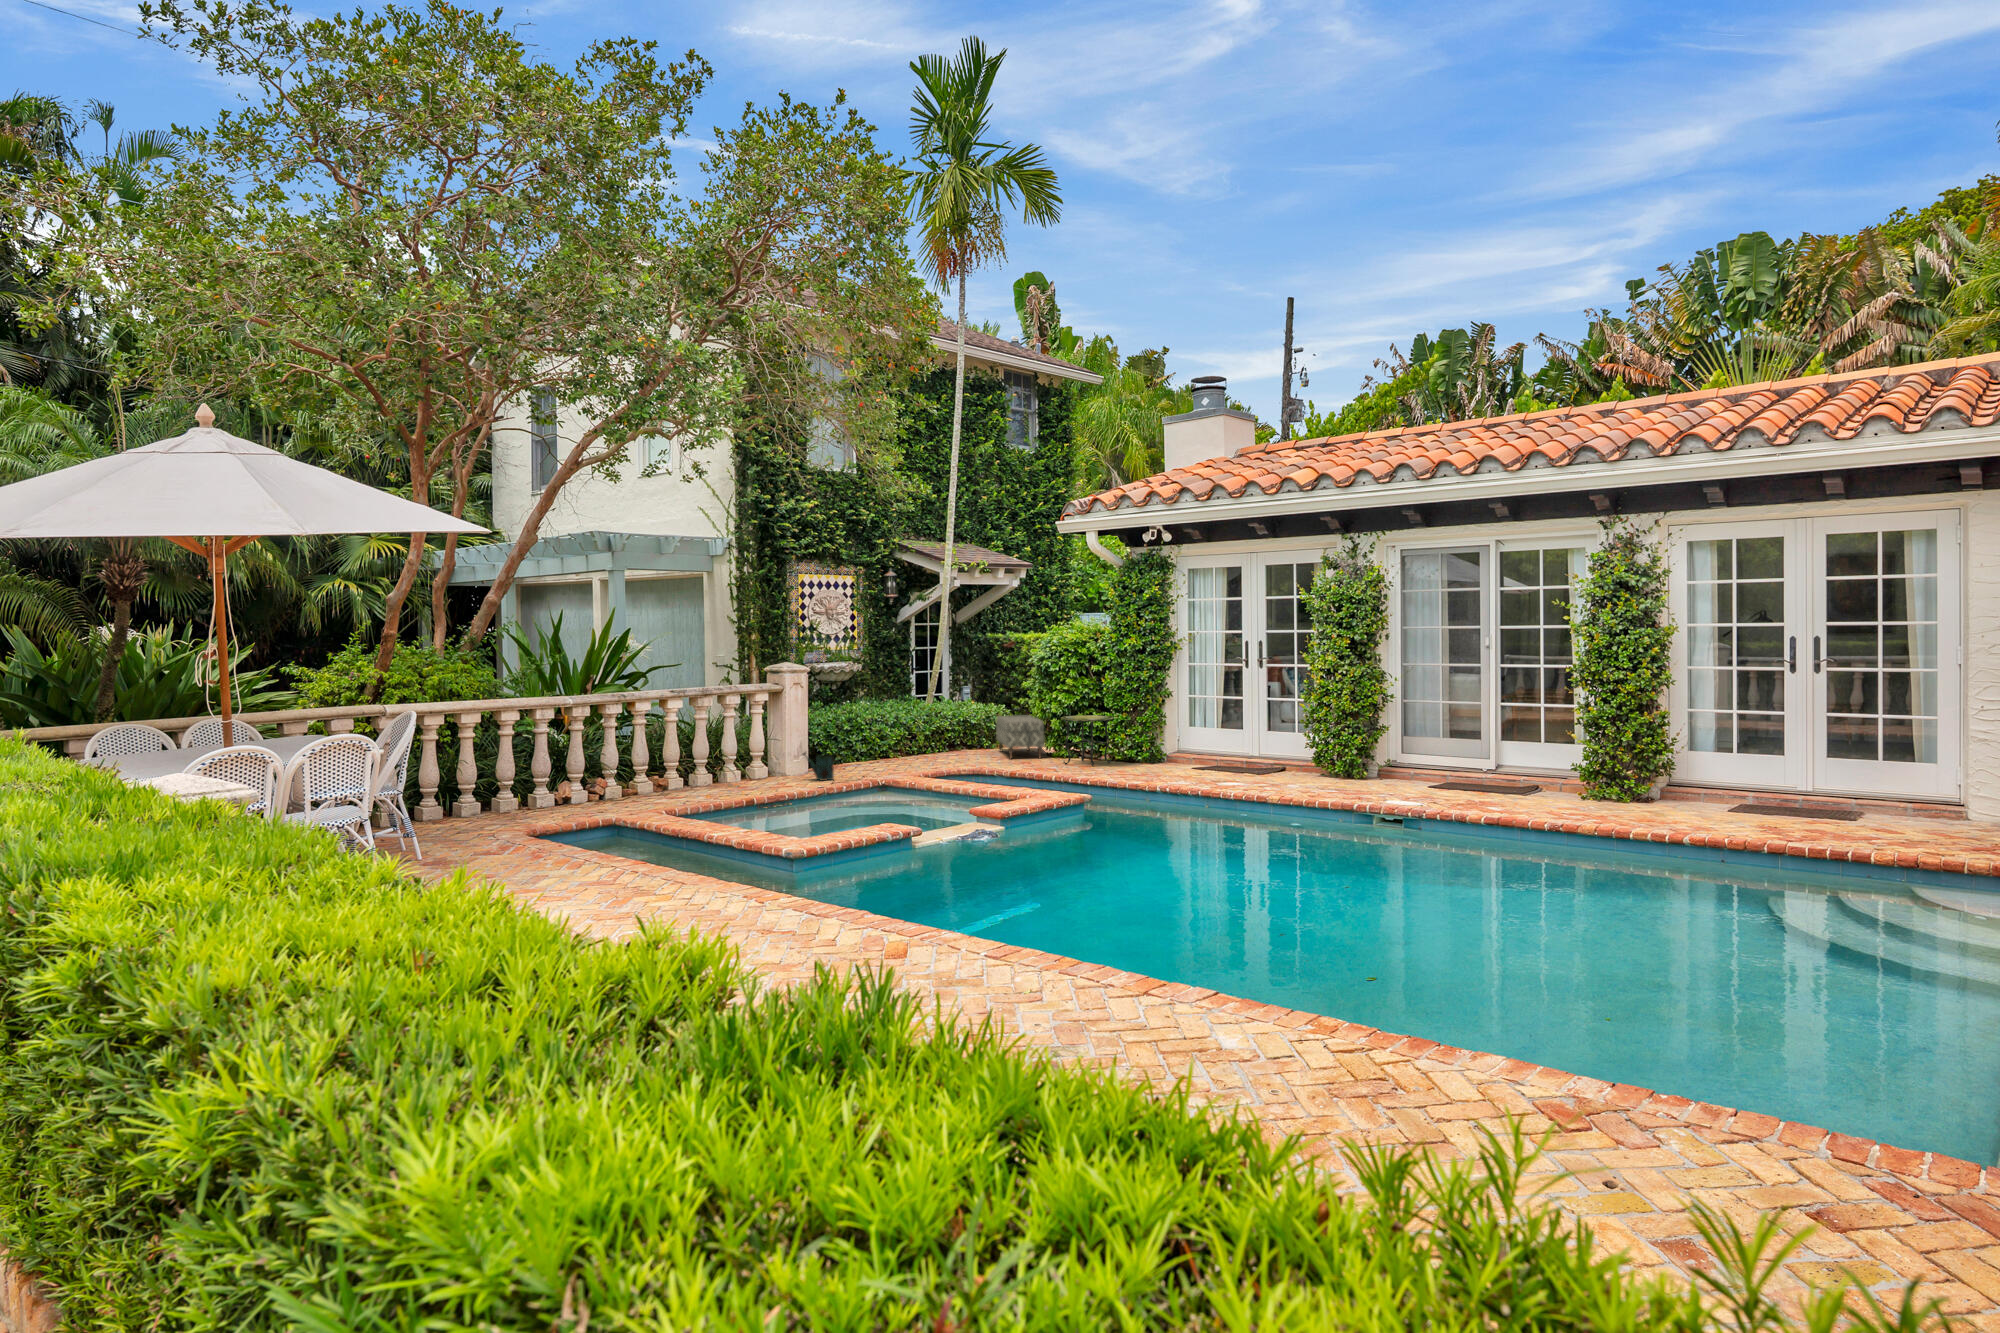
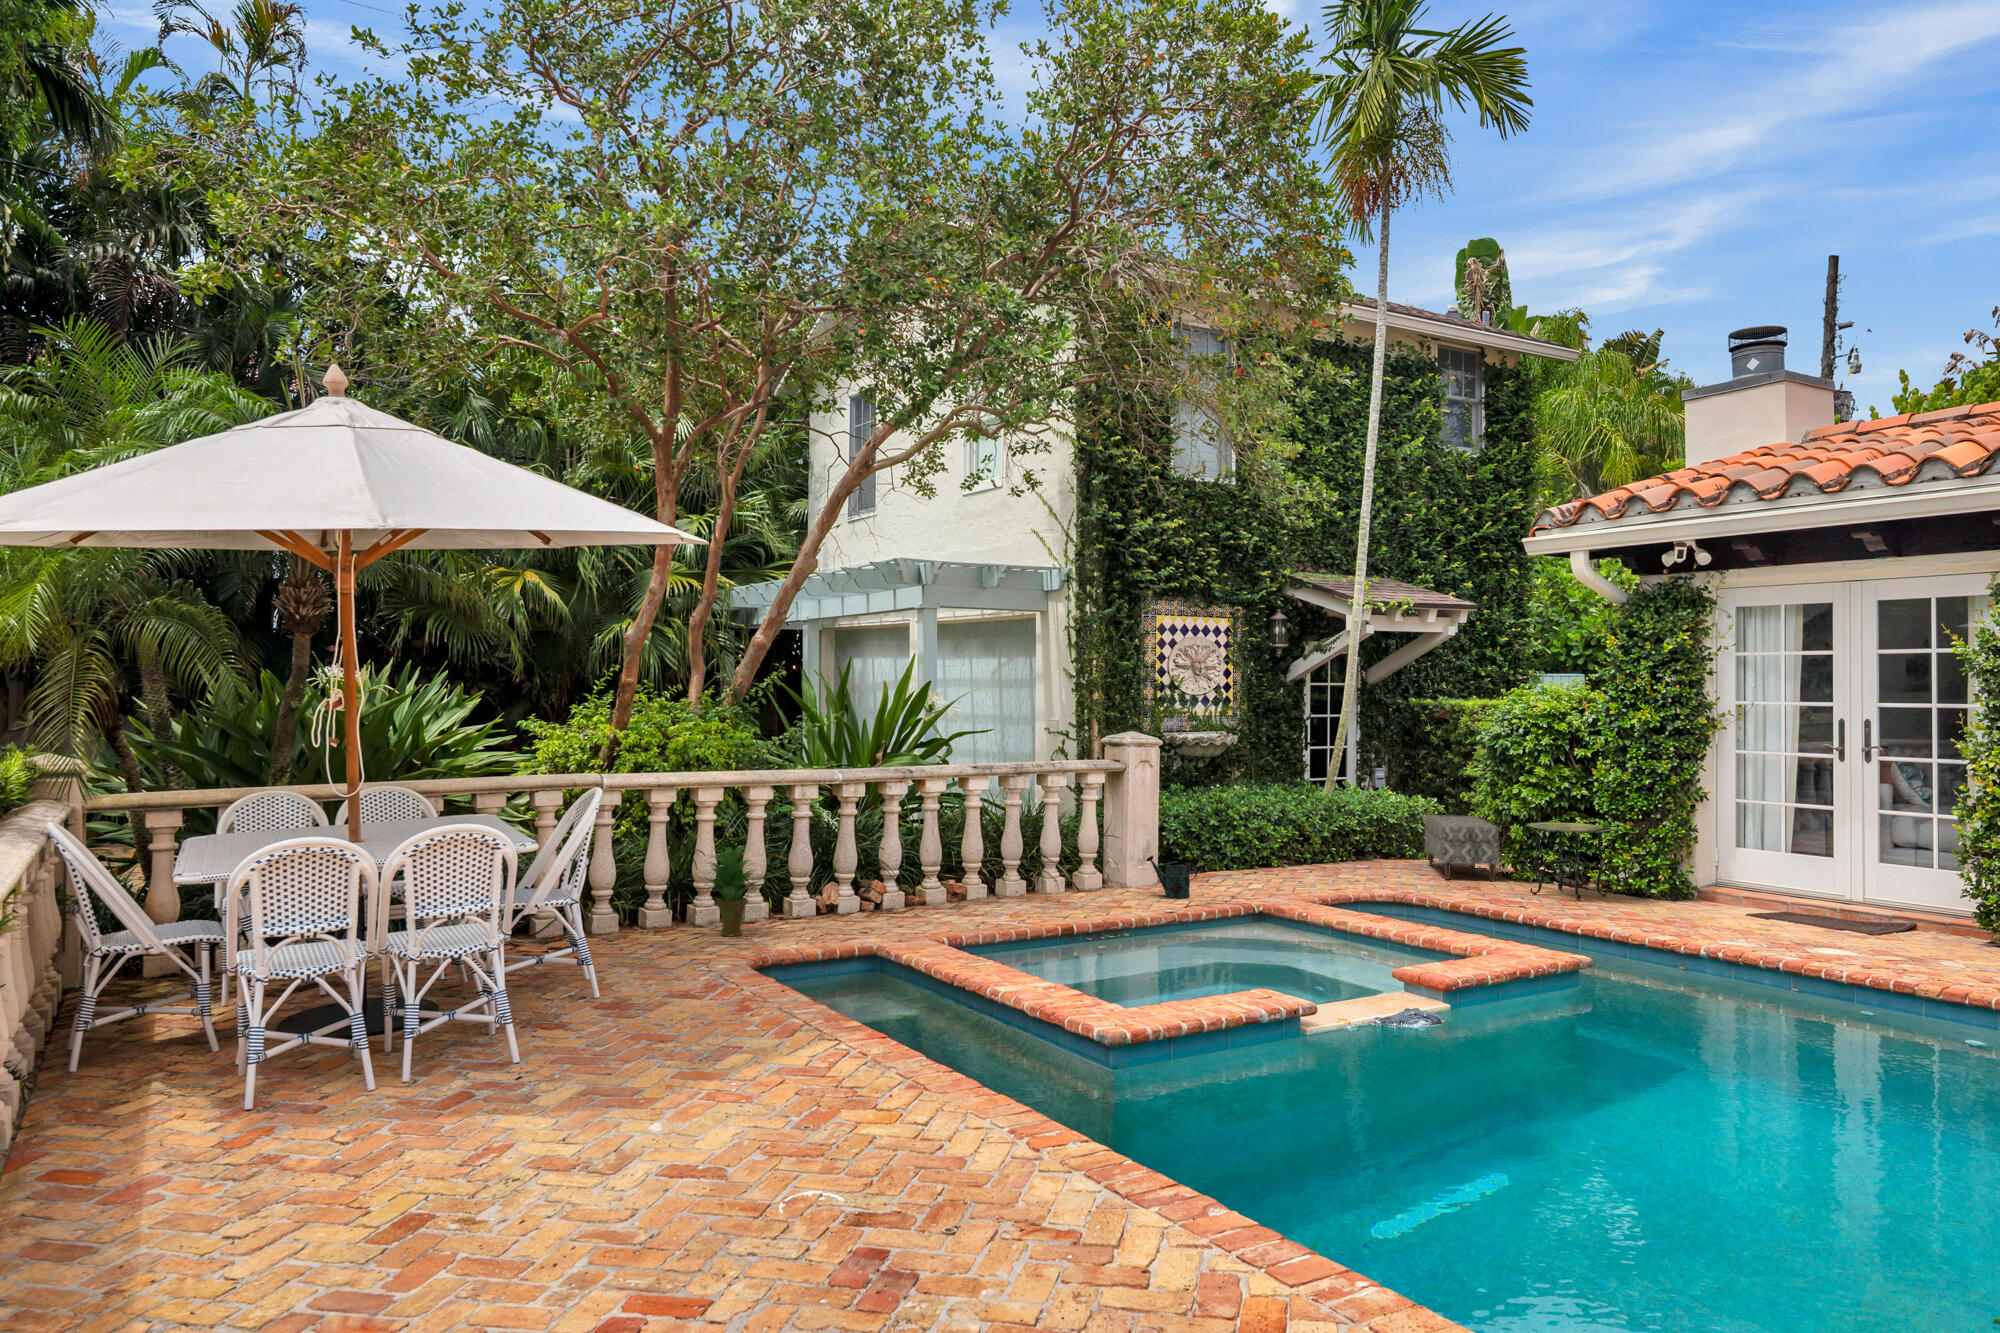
potted plant: none [460,755,517,824] -> present [705,847,760,936]

